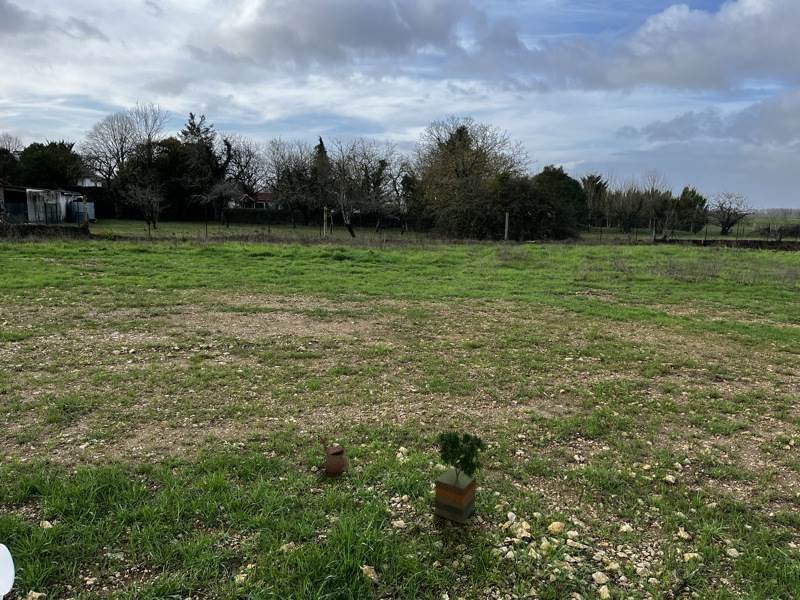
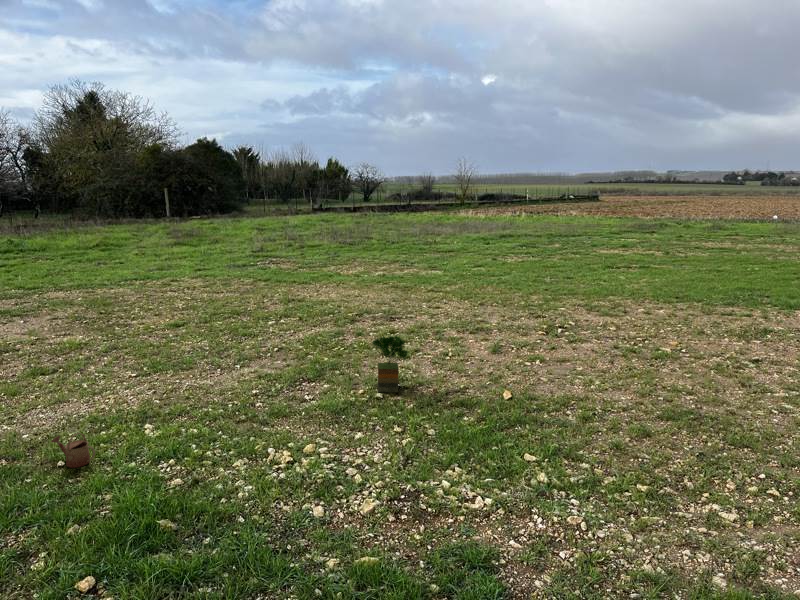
potted tree: present [434,431,488,524] -> present [372,336,408,392]

